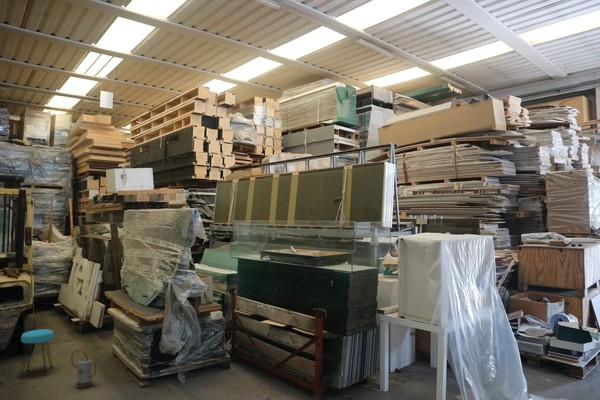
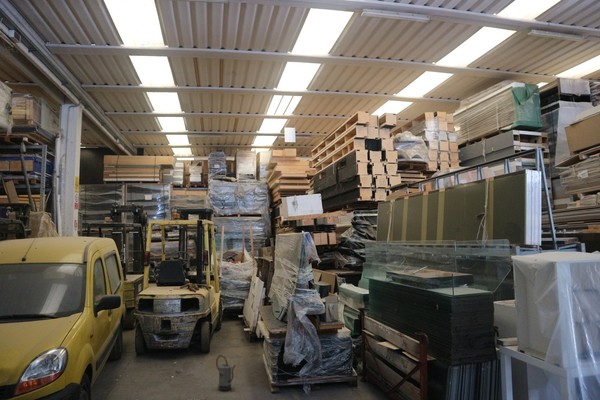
stool: present [20,329,54,378] -> none [185,334,212,375]

